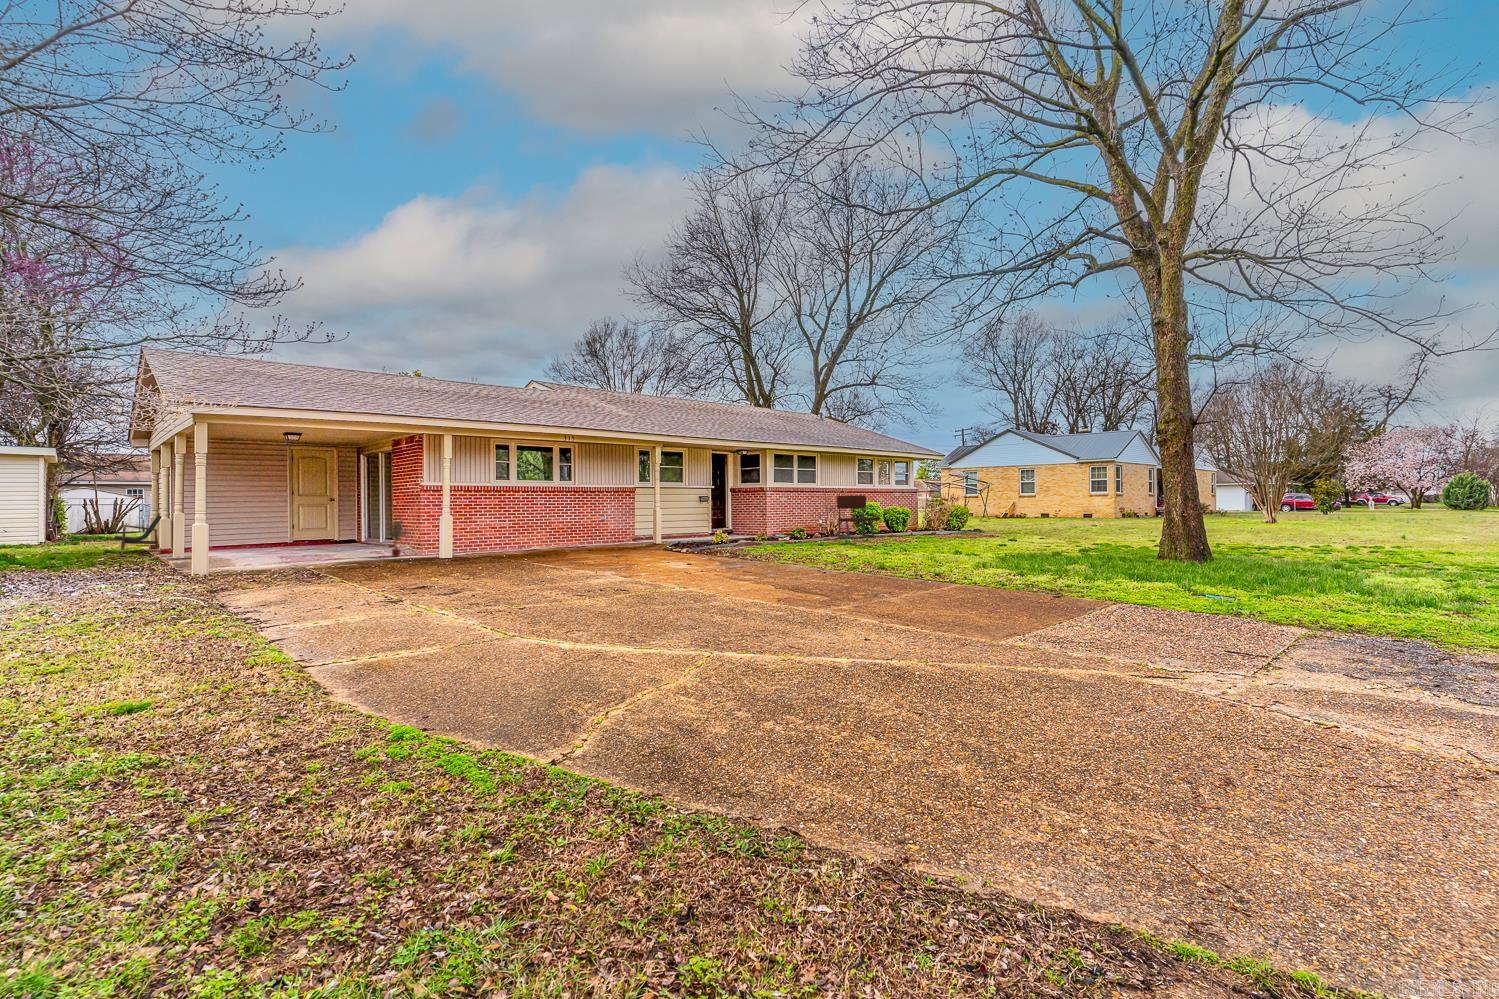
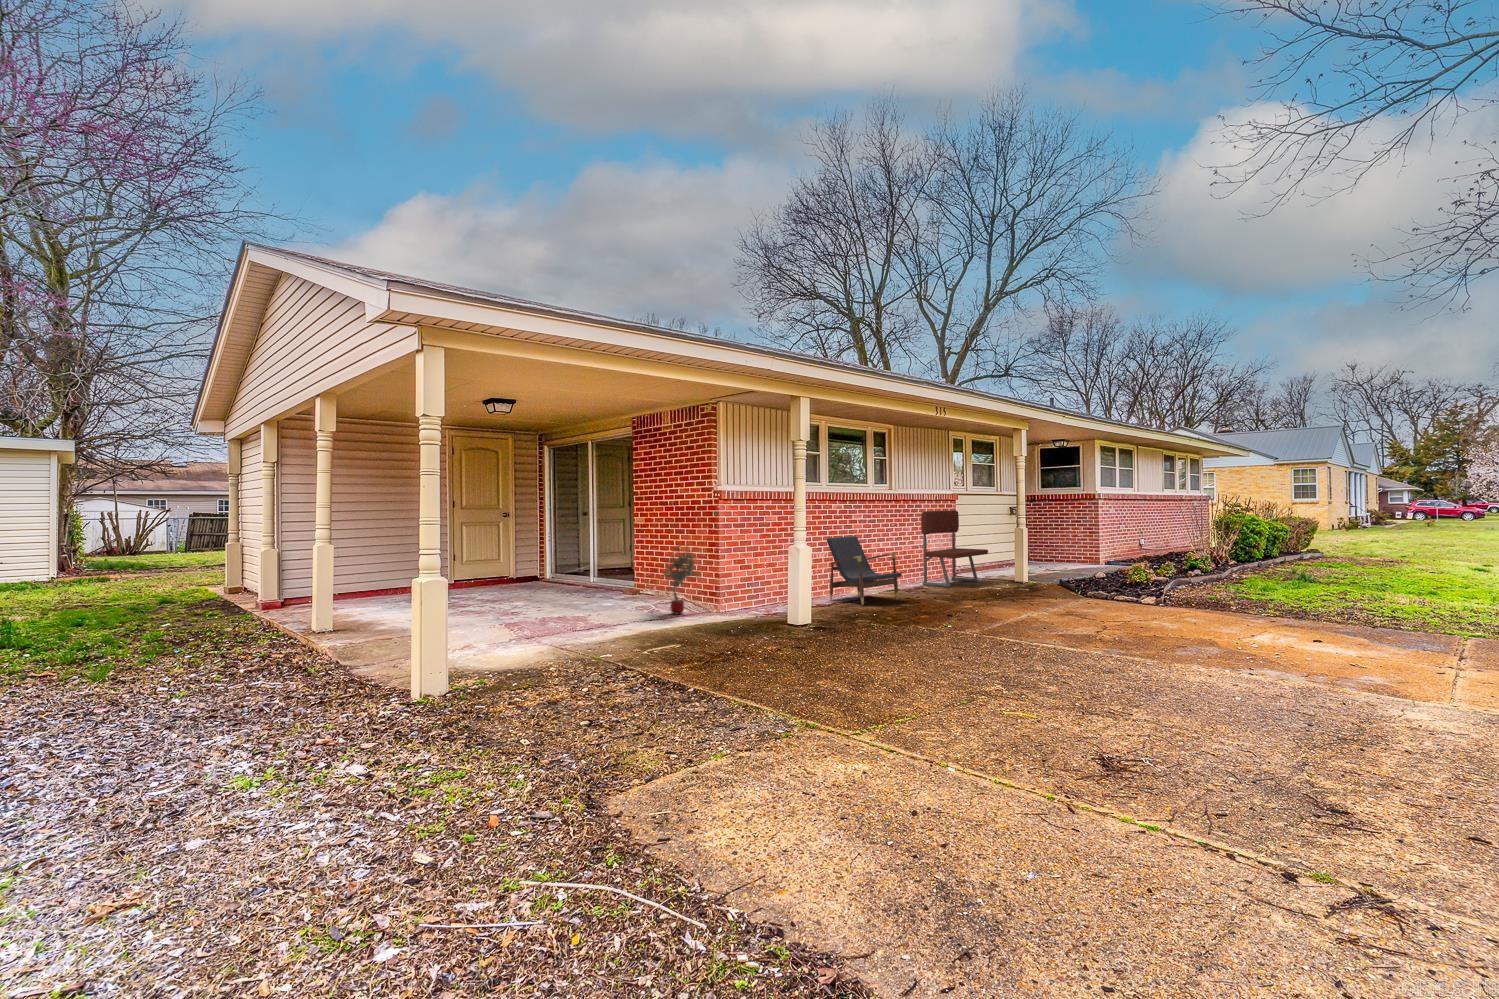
bench: present [837,495,879,538] -> present [921,510,988,587]
lounge chair: present [114,515,161,553] -> present [827,536,902,605]

